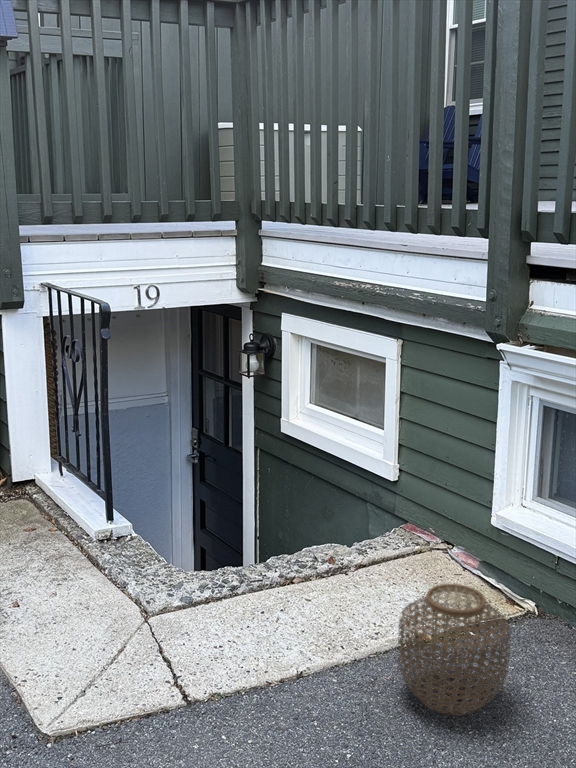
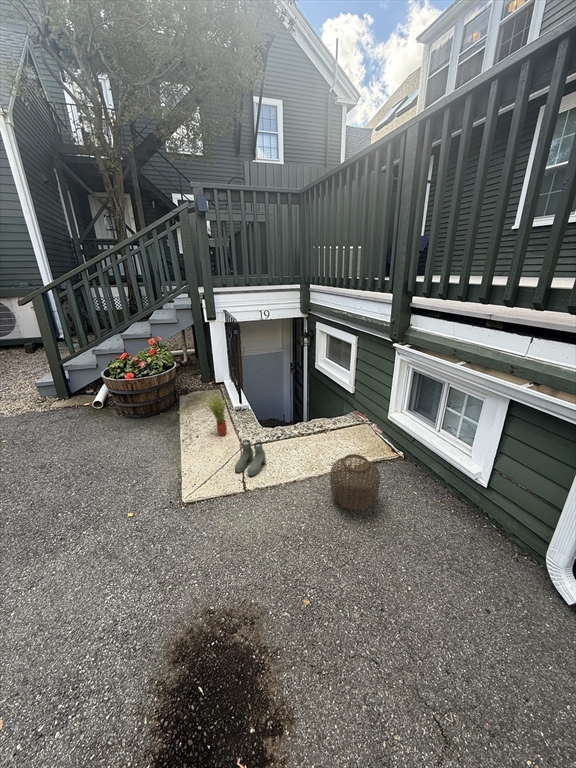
potted plant: none [46,482,100,596] -> present [207,395,227,436]
boots: none [148,586,220,673] -> present [235,440,266,476]

